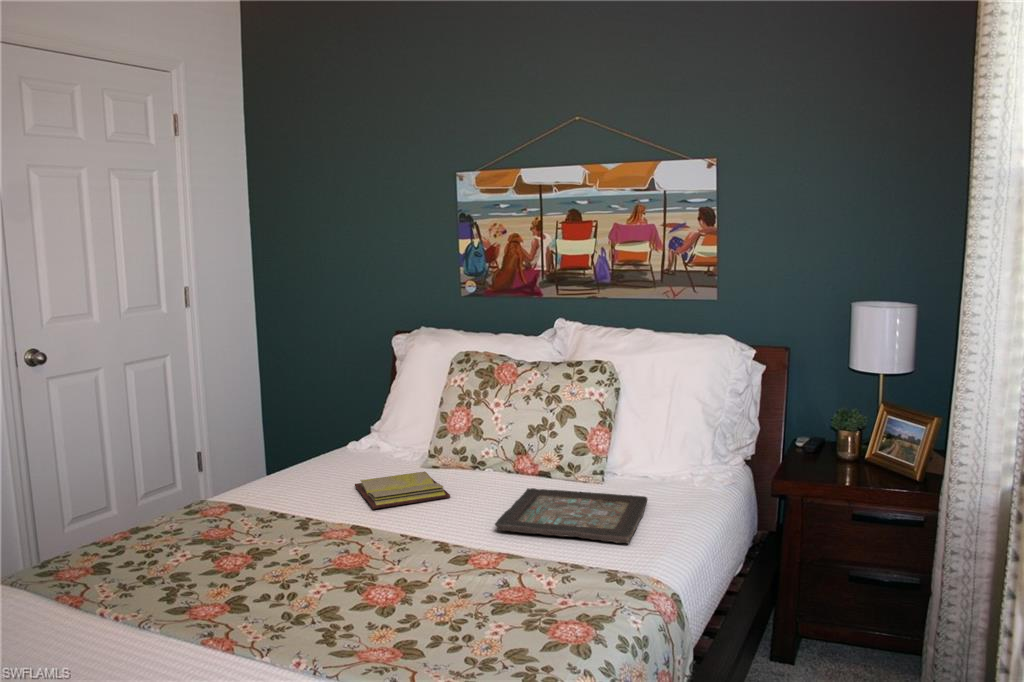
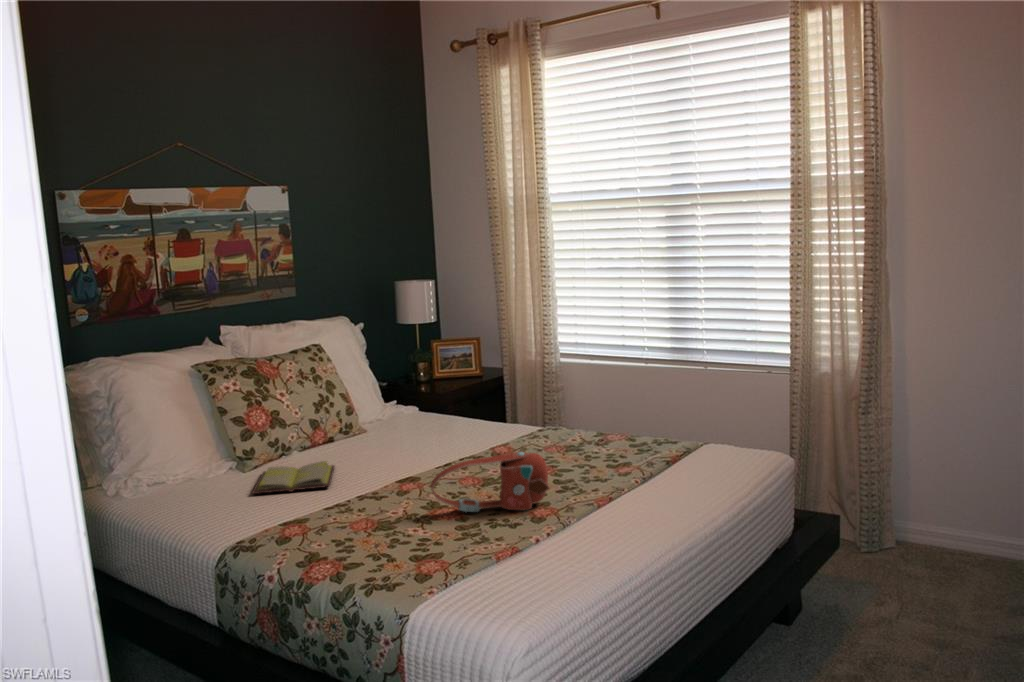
decorative tray: present [495,488,648,543] -> none [363,421,491,454]
handbag: none [253,527,313,622] -> present [431,452,549,512]

